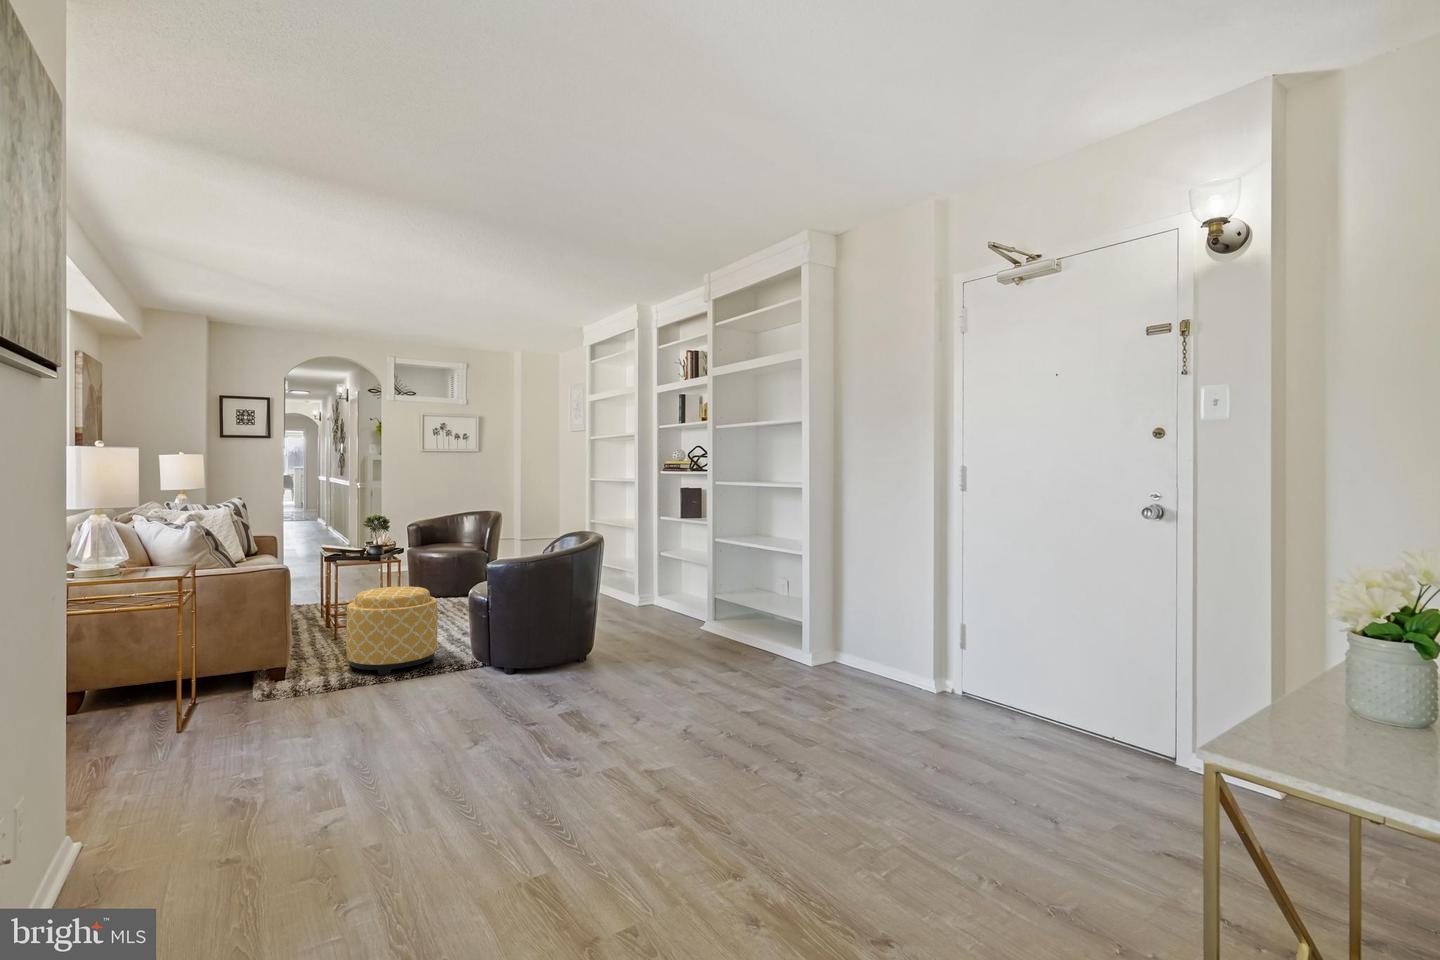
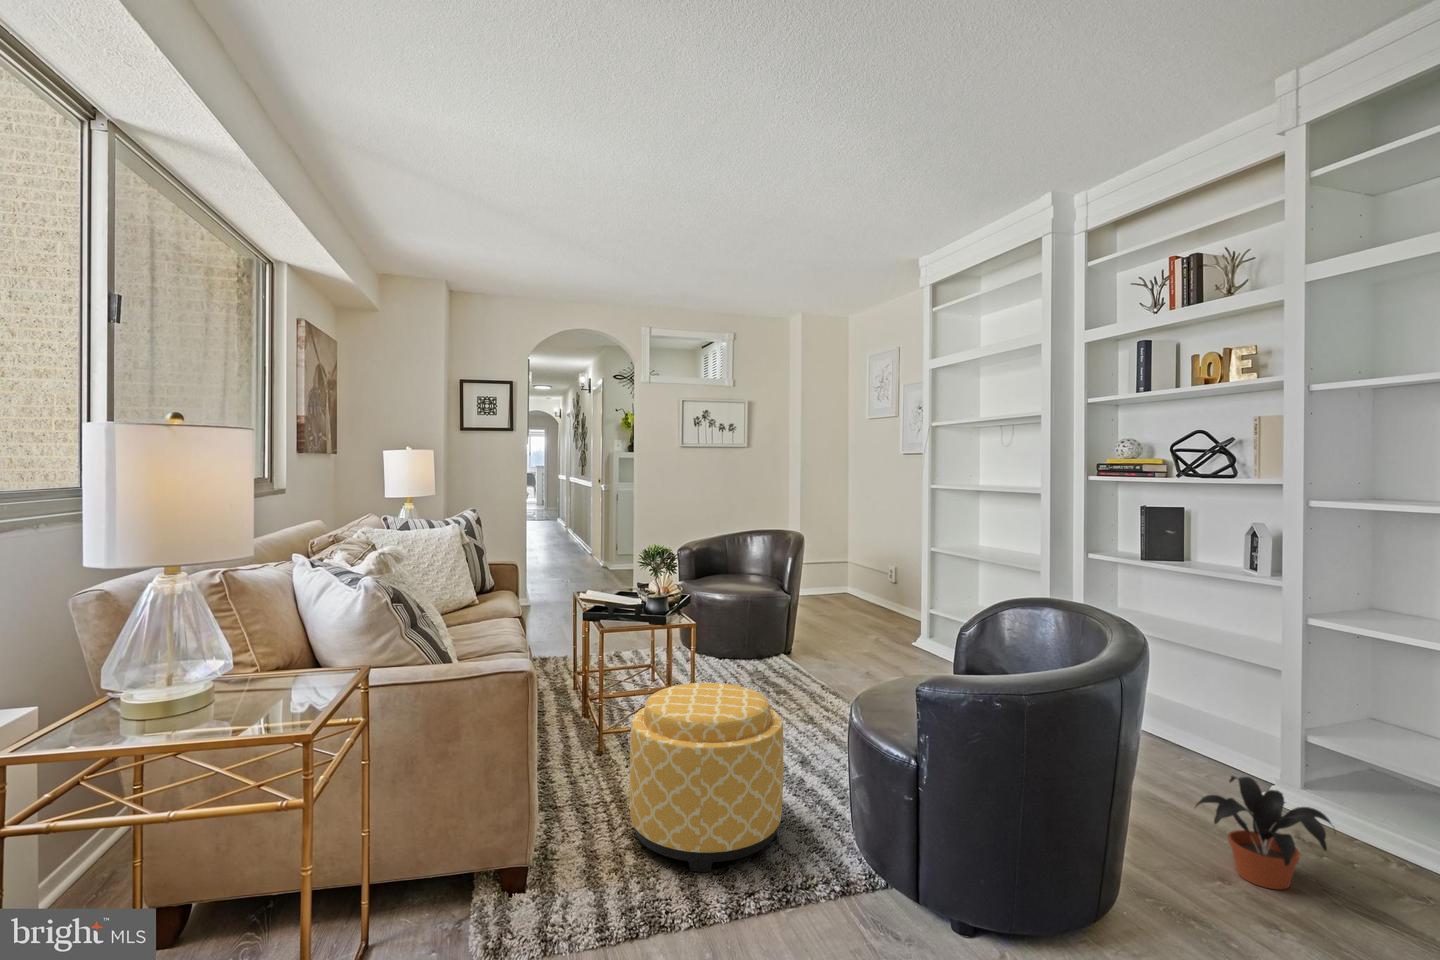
potted plant: none [642,612,695,657] -> present [1195,776,1331,890]

